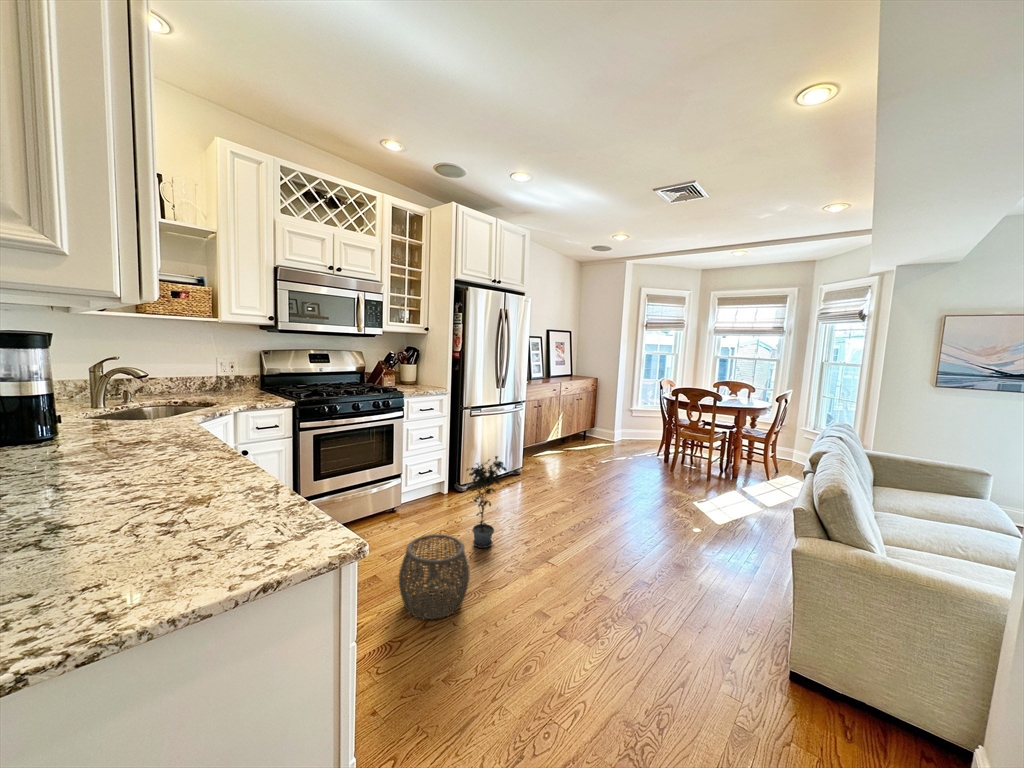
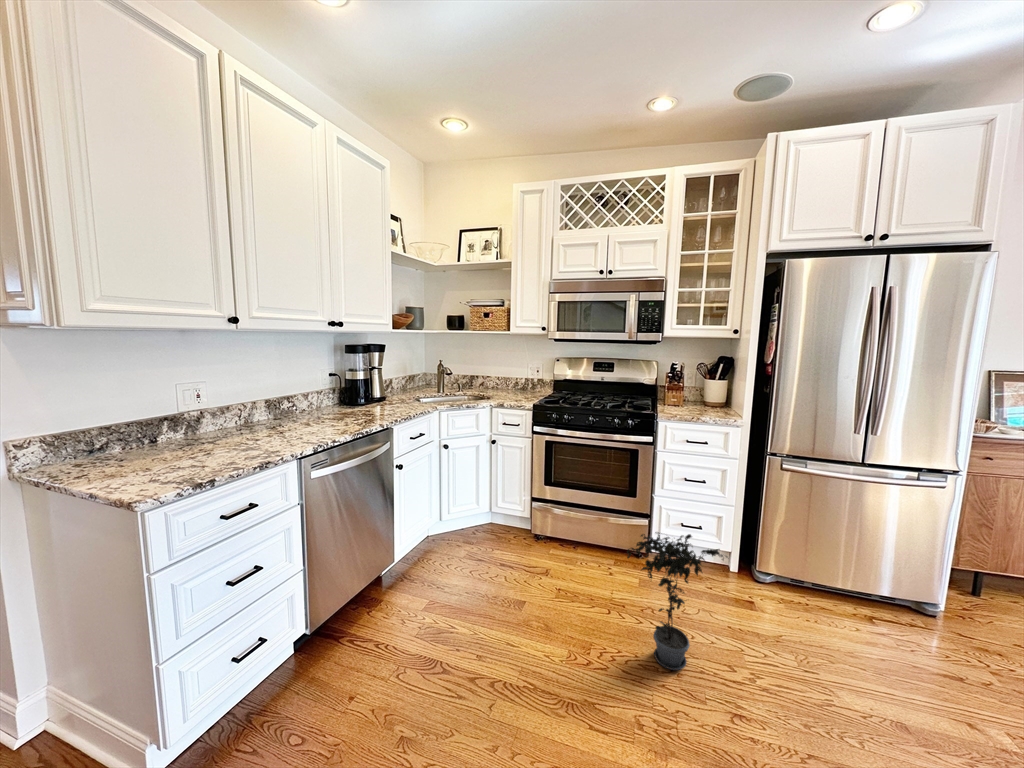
woven basket: present [399,534,470,620] -> none [473,581,560,697]

